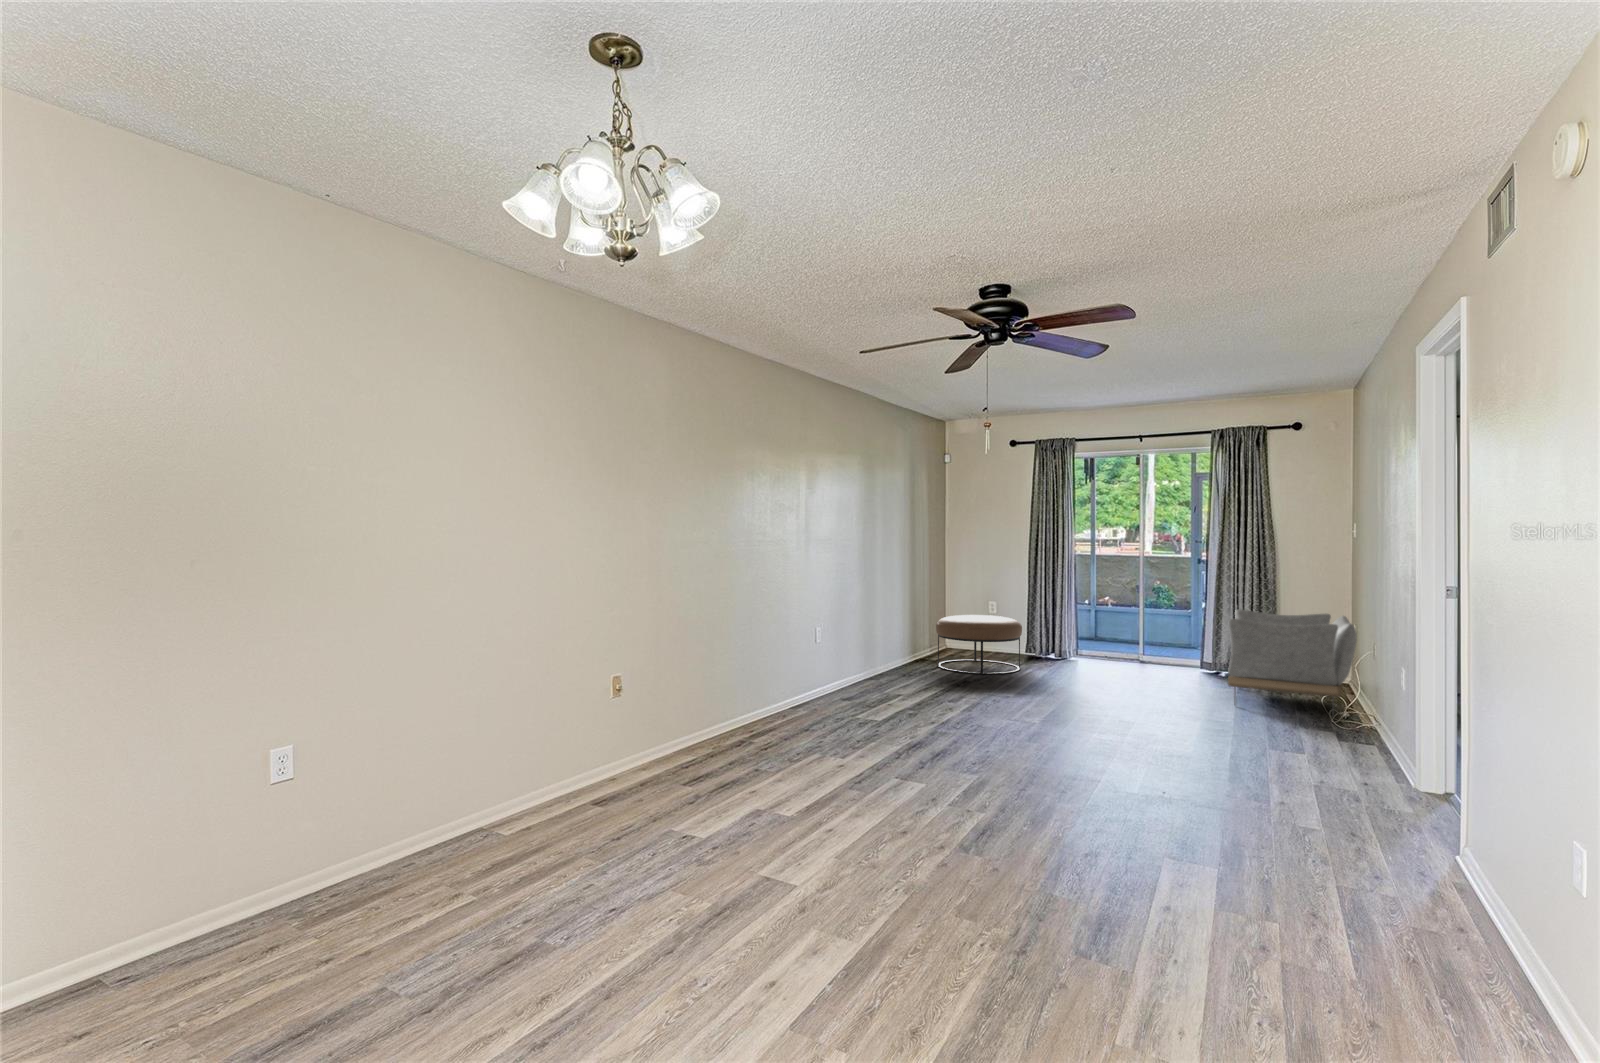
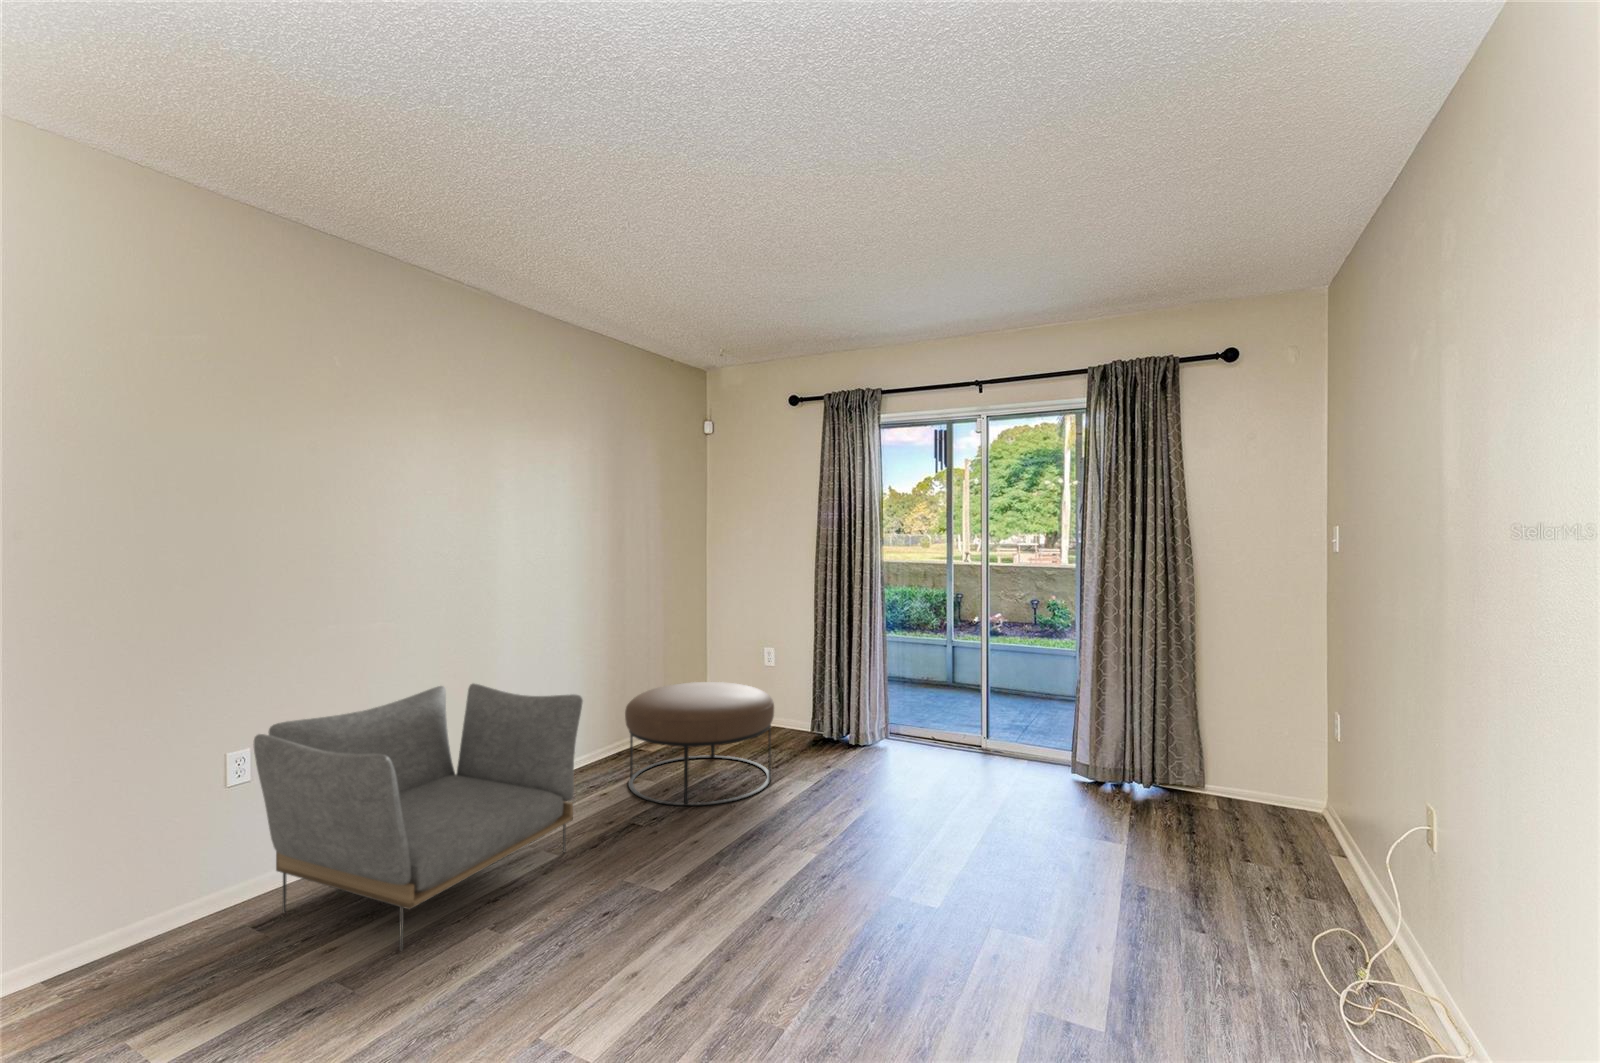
armchair: present [1228,609,1357,716] -> present [254,684,583,951]

